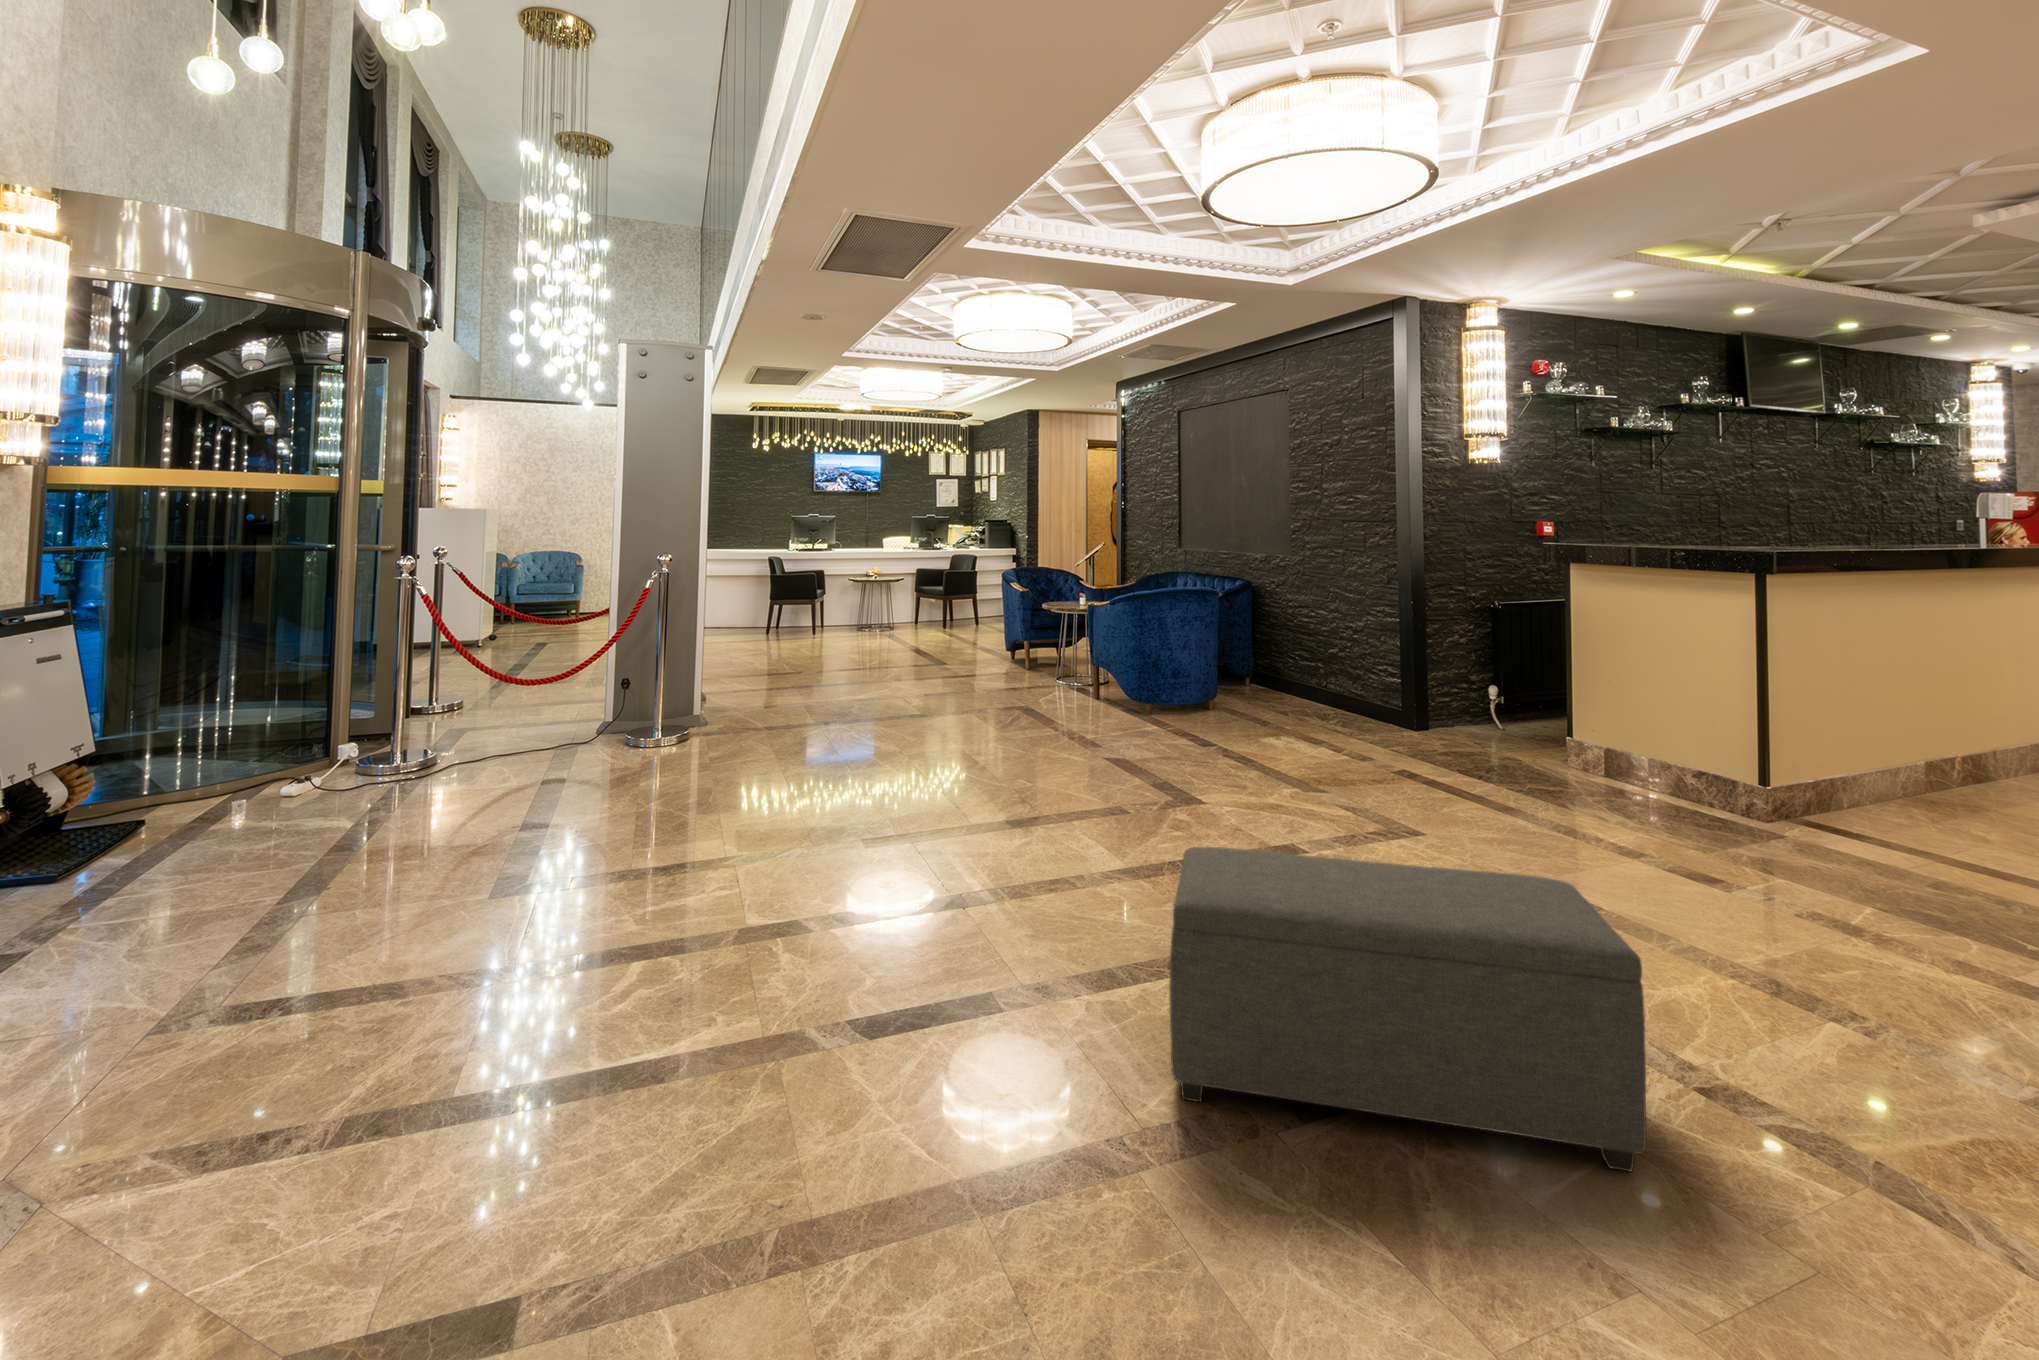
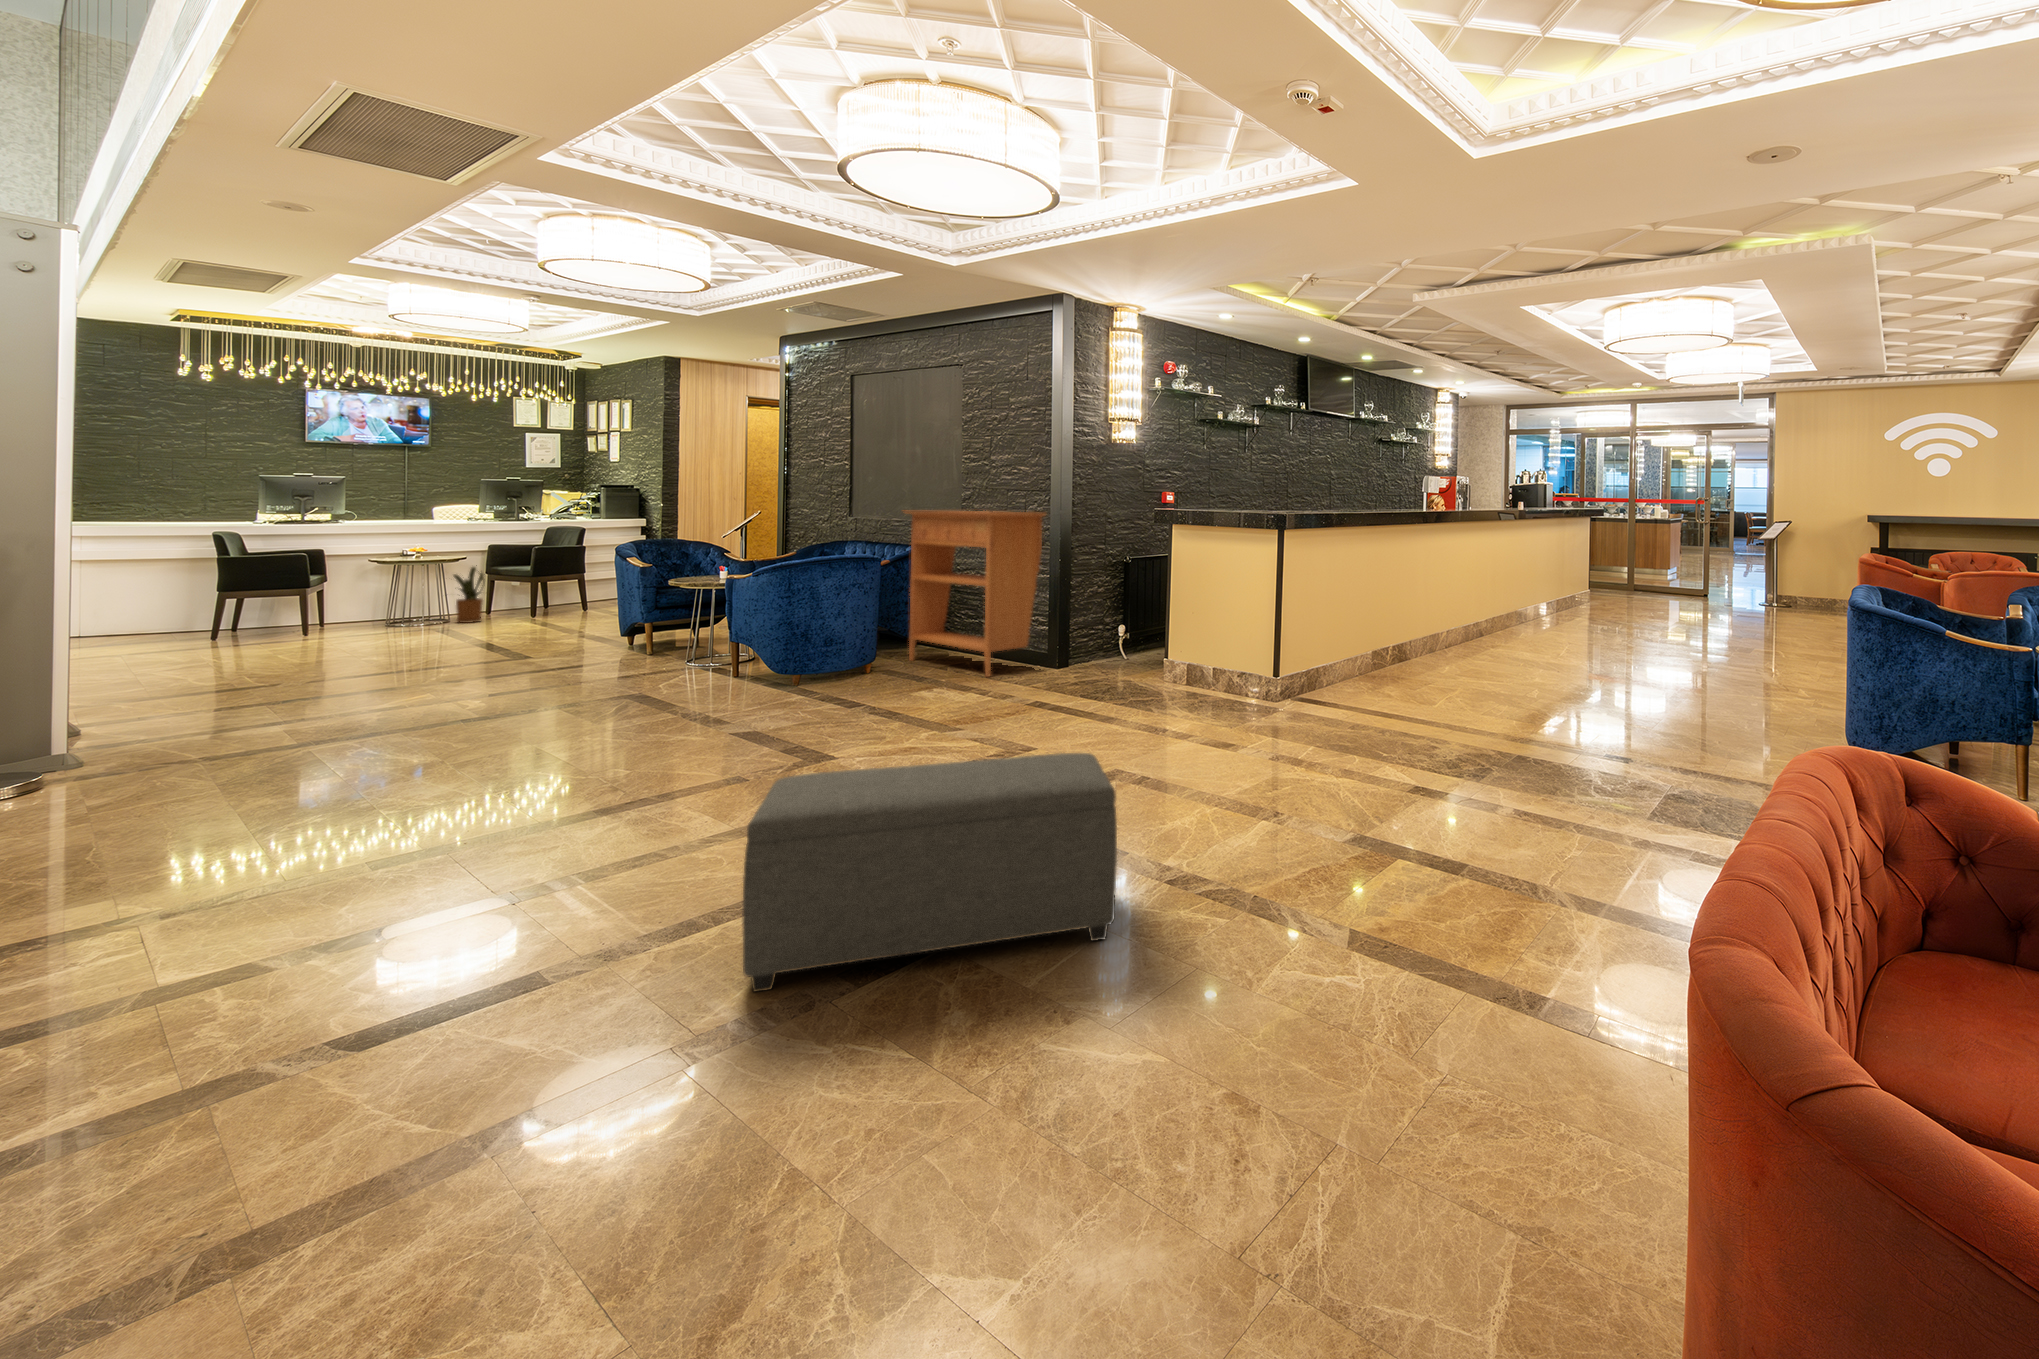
console table: none [1240,544,1400,727] -> present [903,510,1046,677]
house plant: none [888,585,916,632] -> present [454,565,484,623]

